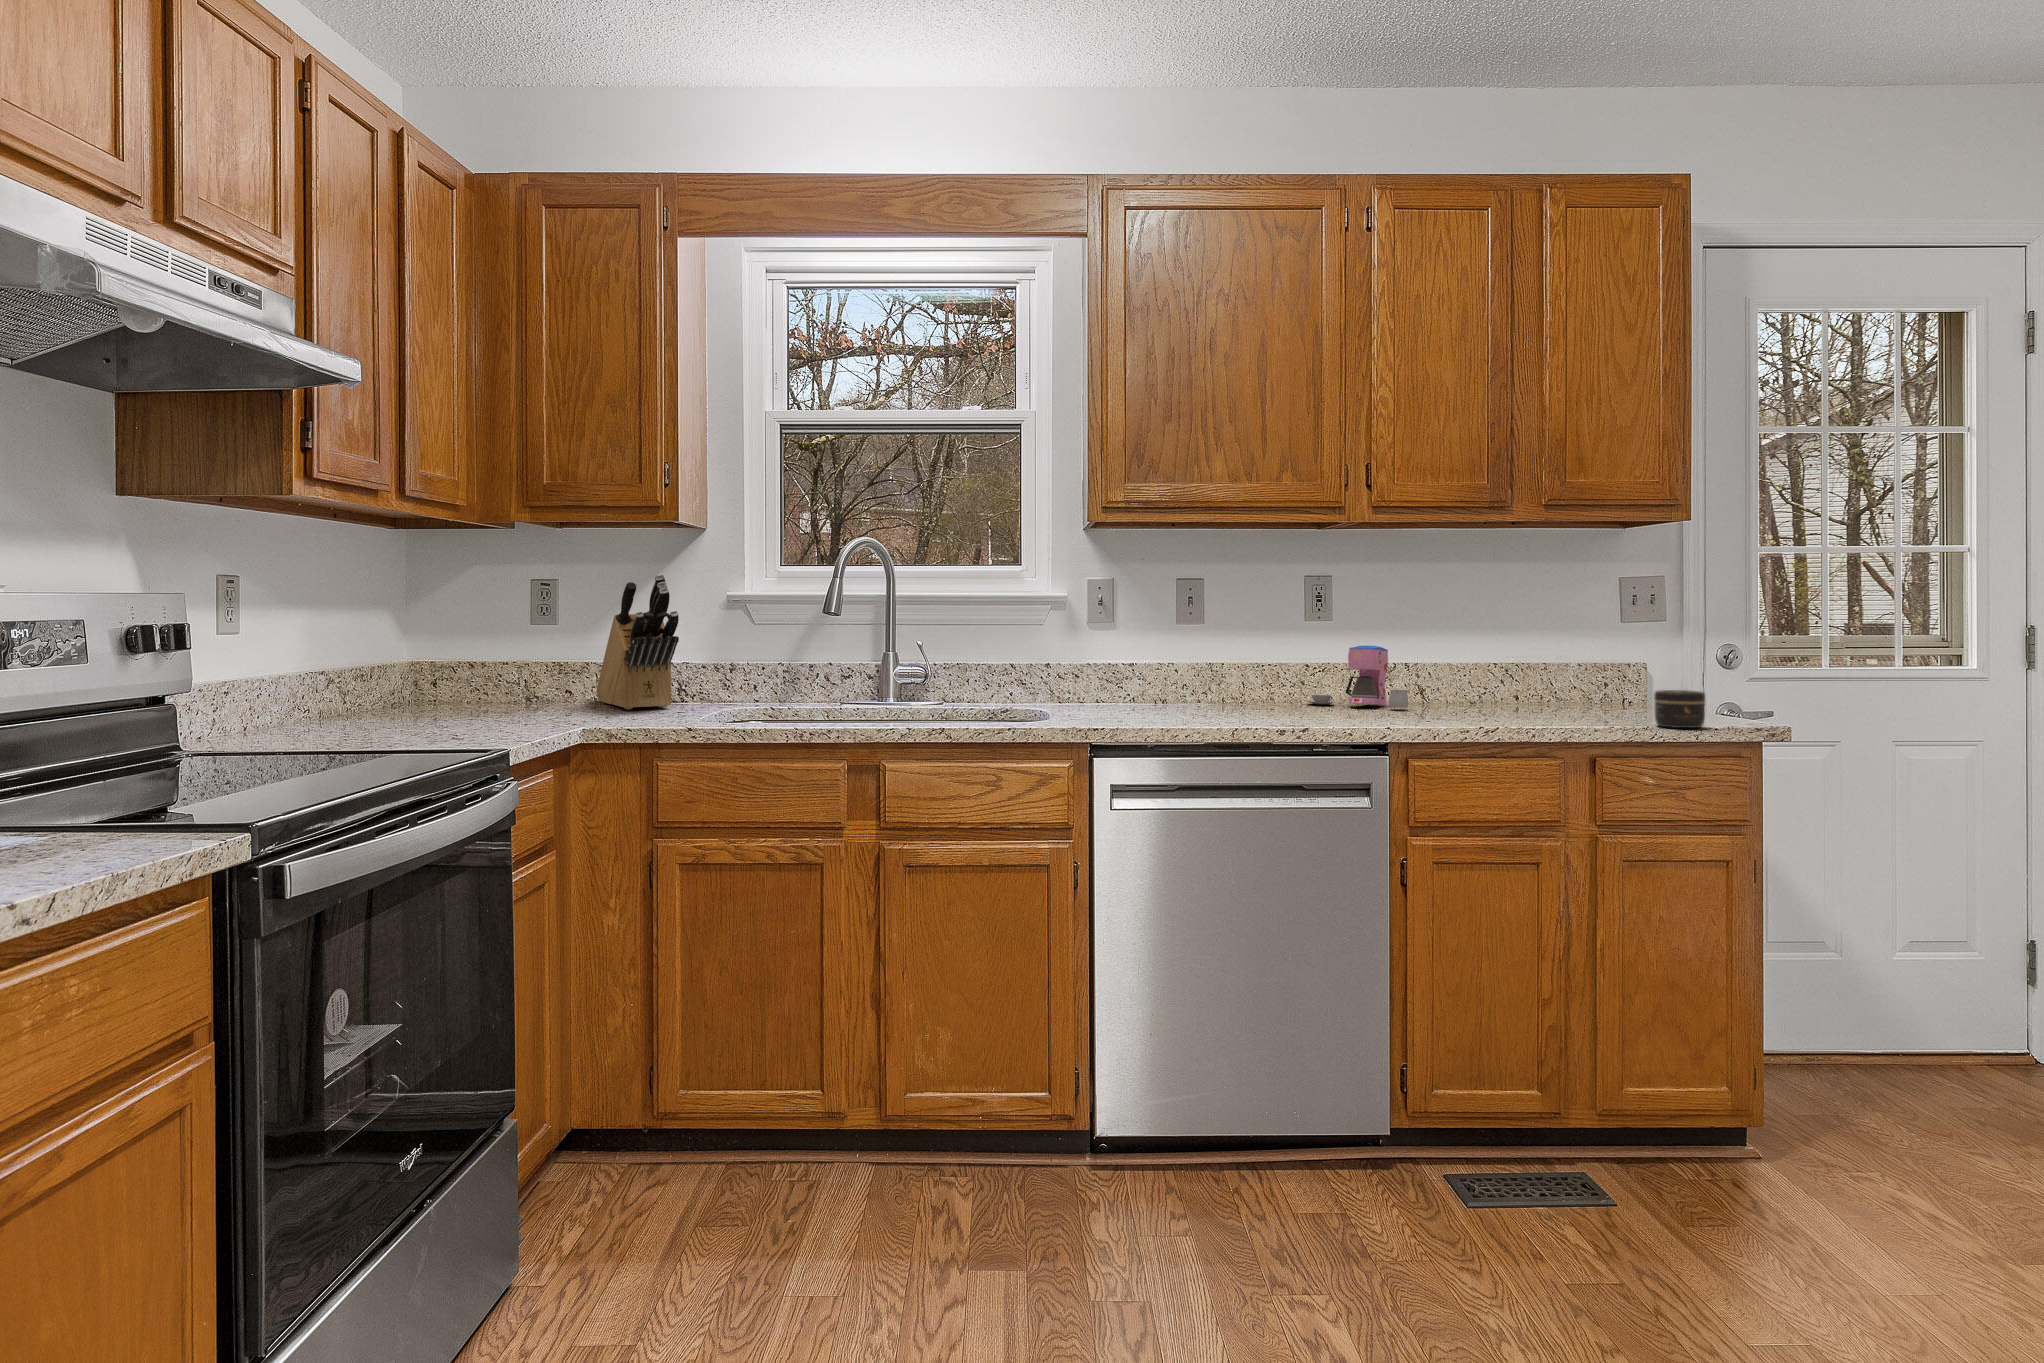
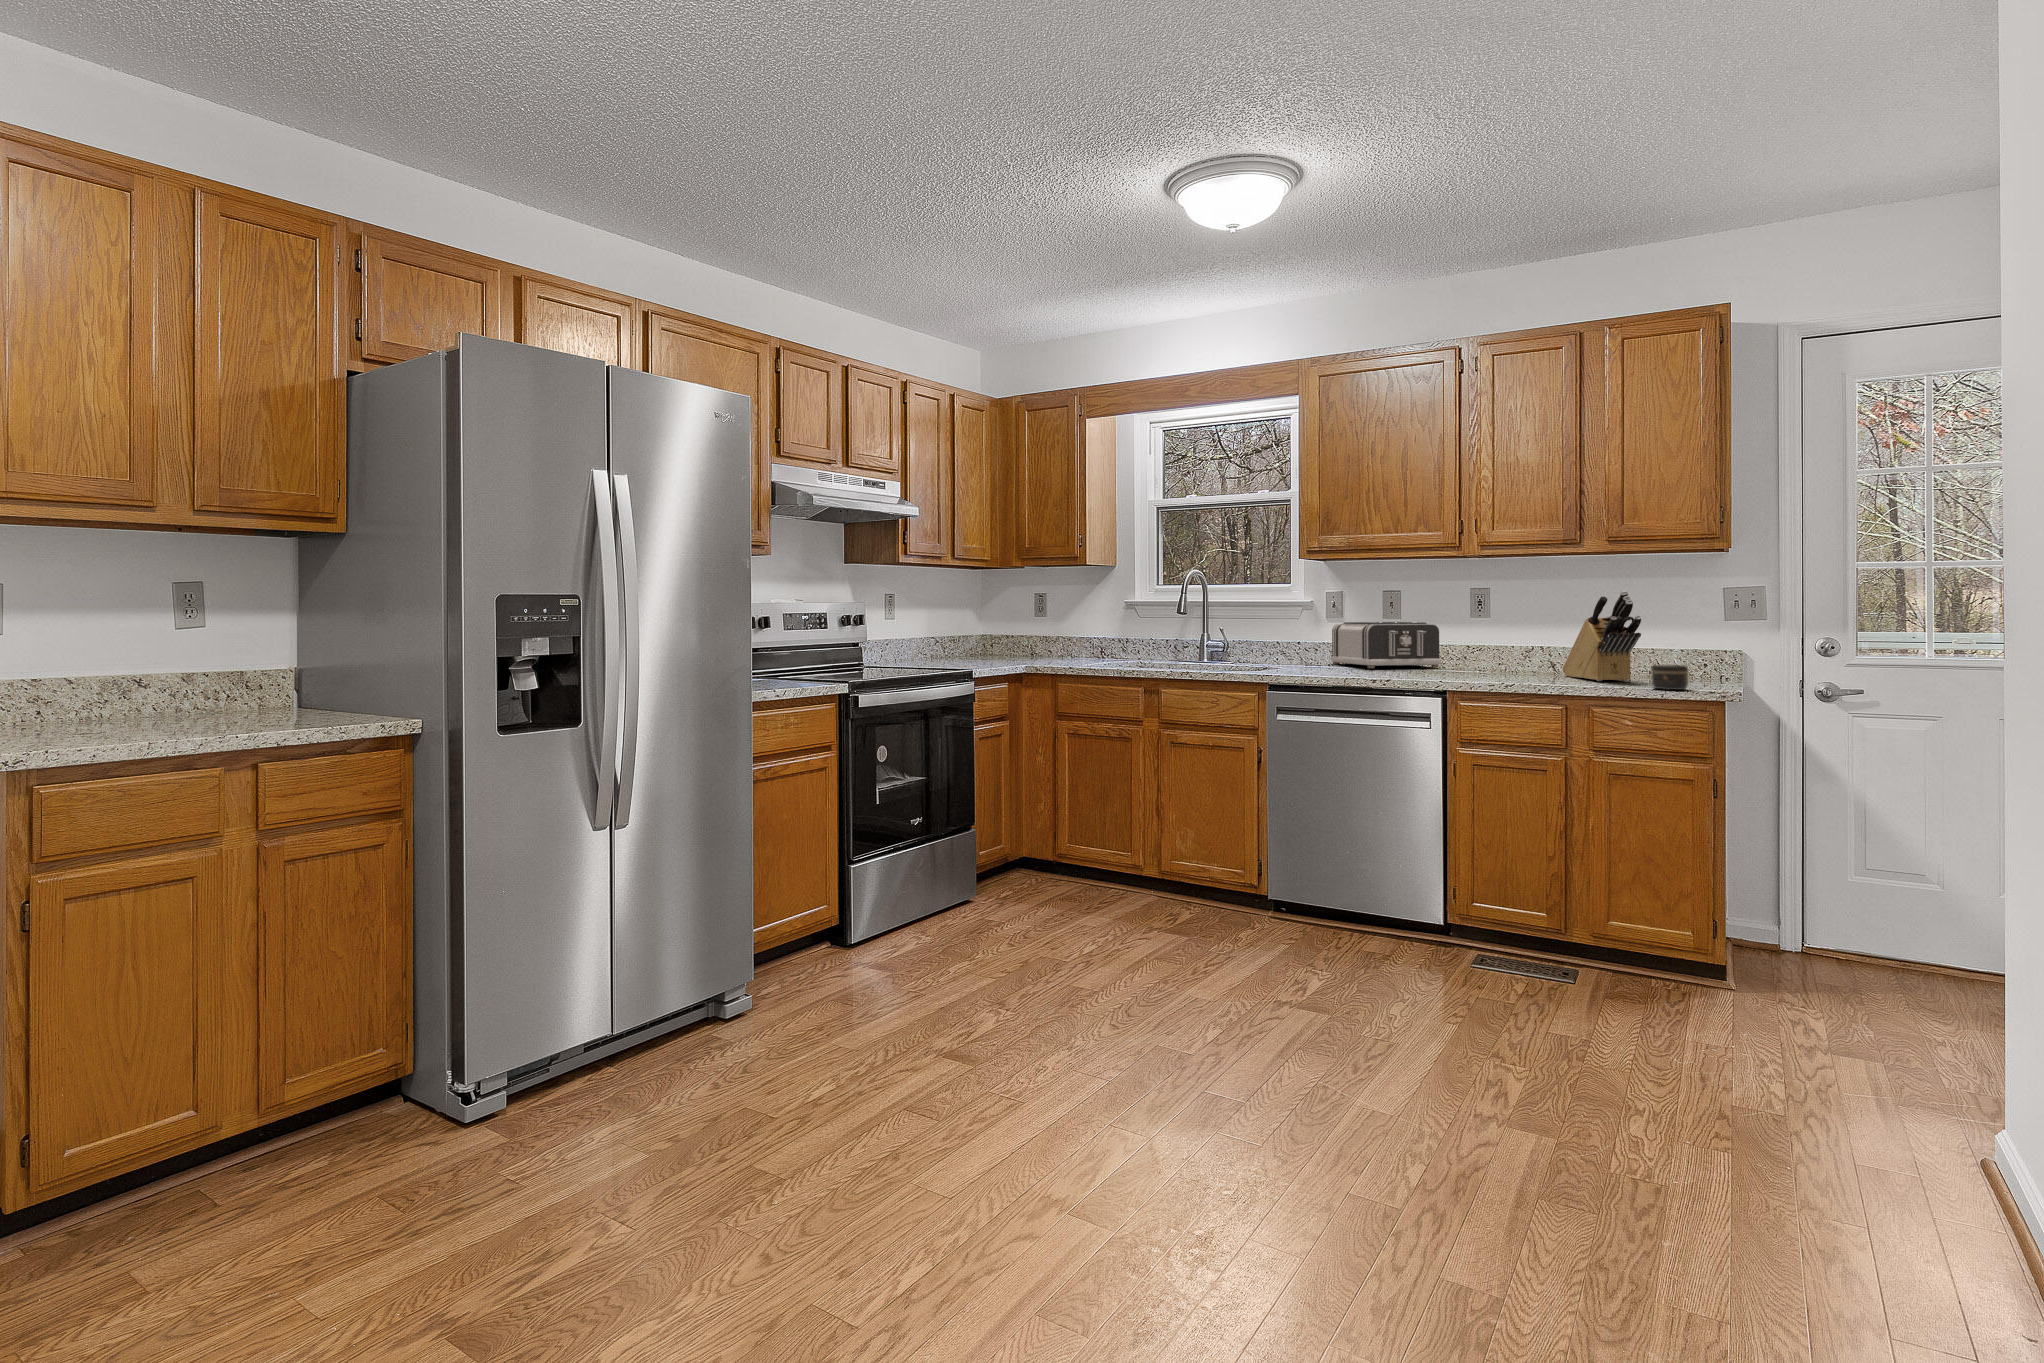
knife block: present [596,574,679,709] -> present [1563,591,1641,681]
toaster: none [1101,628,1271,706] -> present [1331,622,1441,668]
coffee maker: present [1308,646,1408,708] -> none [1455,633,1515,674]

